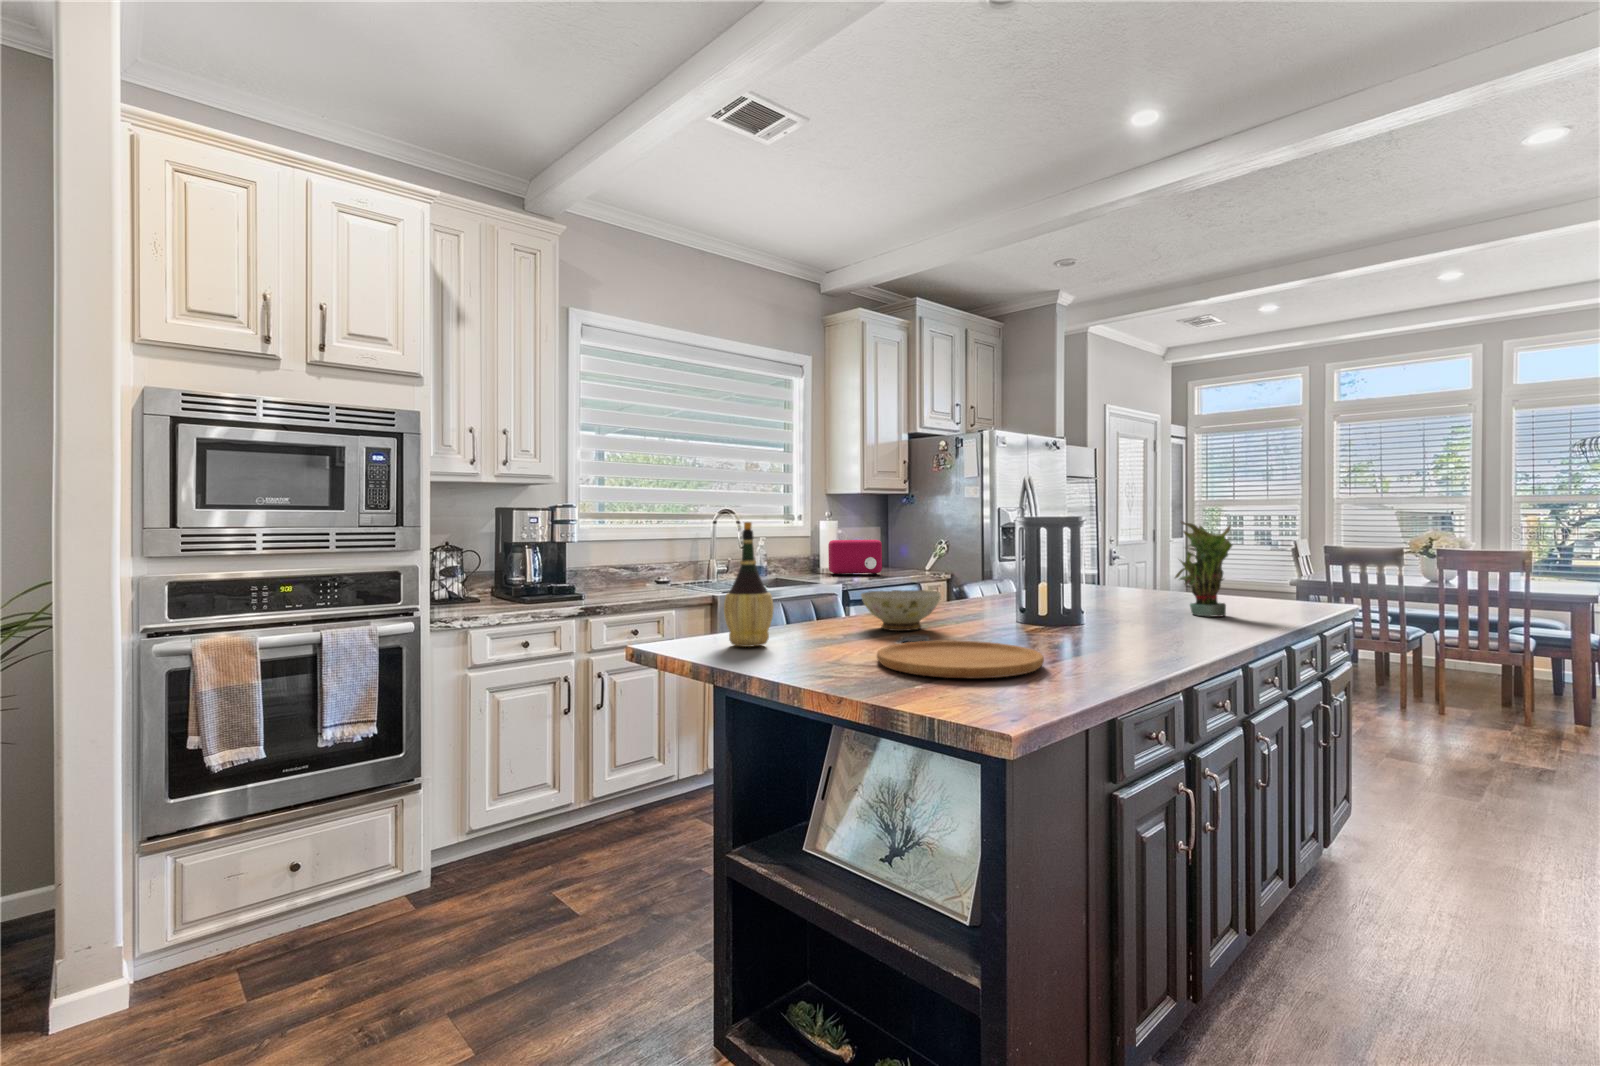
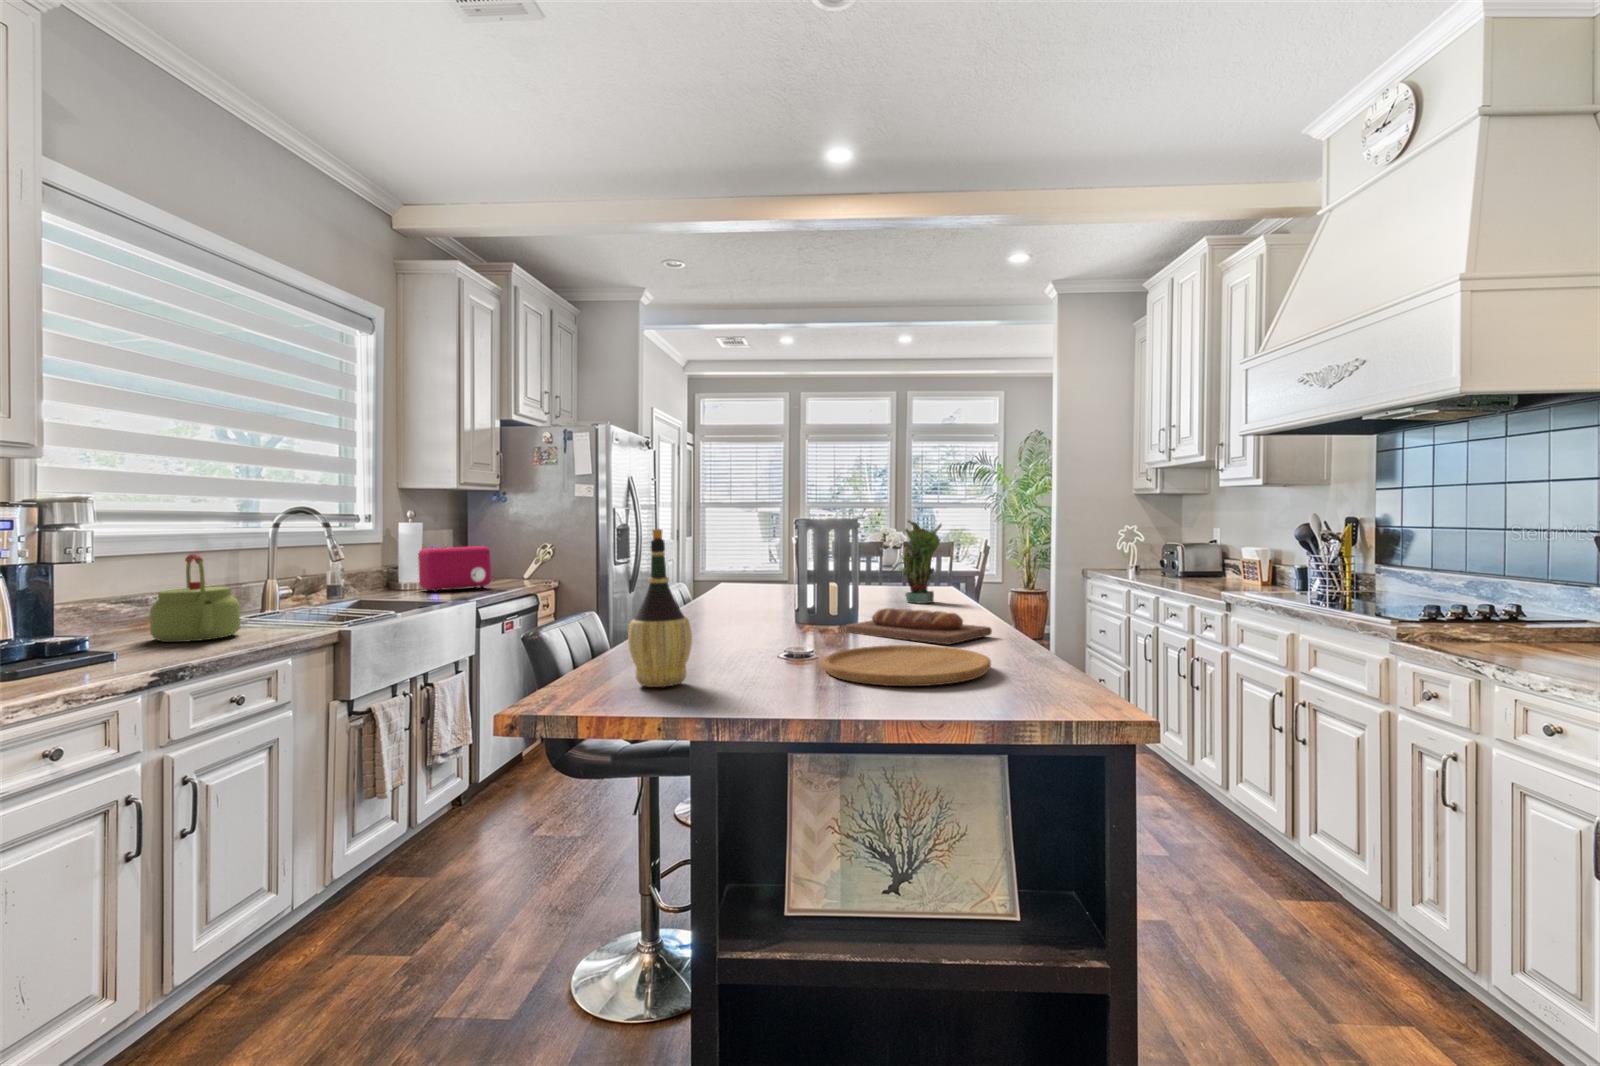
kettle: none [613,537,661,593] -> present [150,554,241,642]
ceramic bowl: present [861,590,941,631] -> none [698,599,788,647]
bread loaf: none [1022,611,1159,652] -> present [845,608,992,644]

